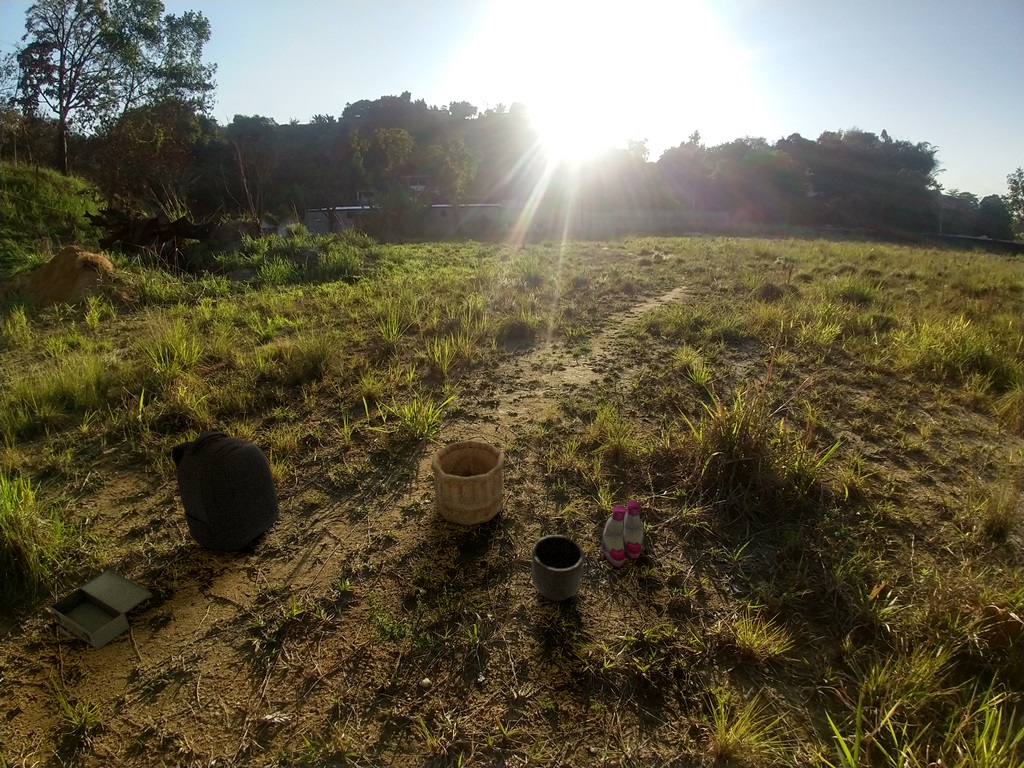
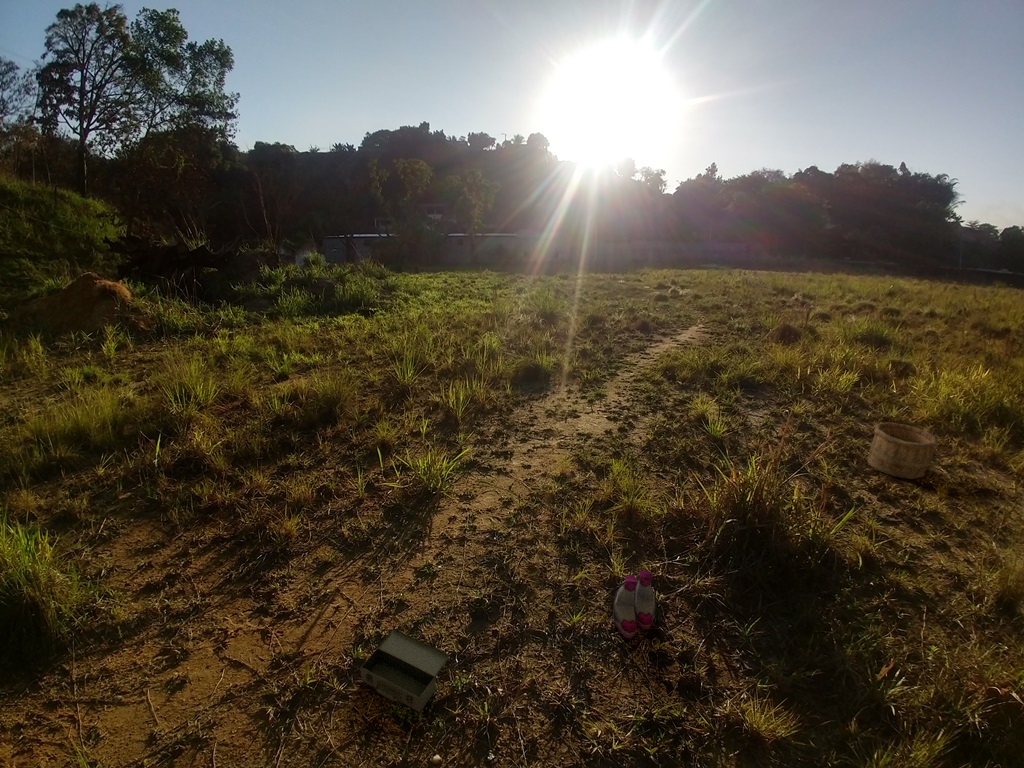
backpack: present [172,431,279,551] -> none [194,489,294,611]
wooden bucket: present [431,440,505,525] -> present [867,422,938,479]
planter: present [532,535,584,601] -> none [544,607,596,675]
toolbox: present [49,570,152,649] -> present [361,630,449,712]

